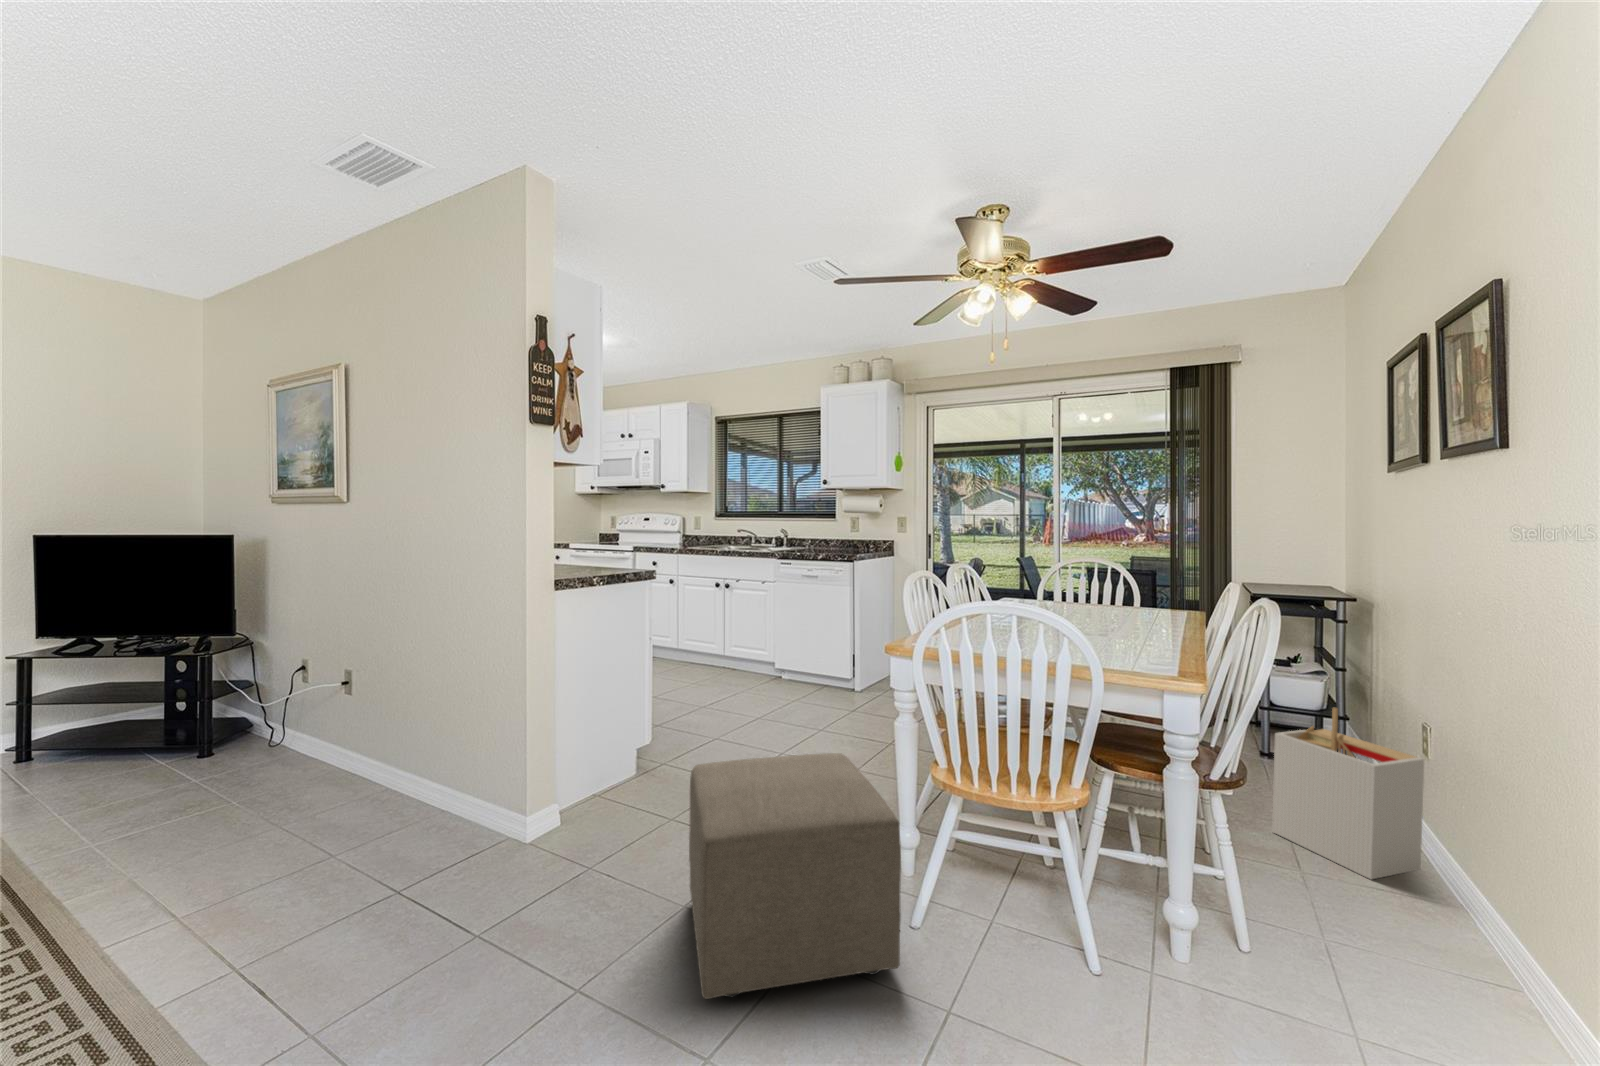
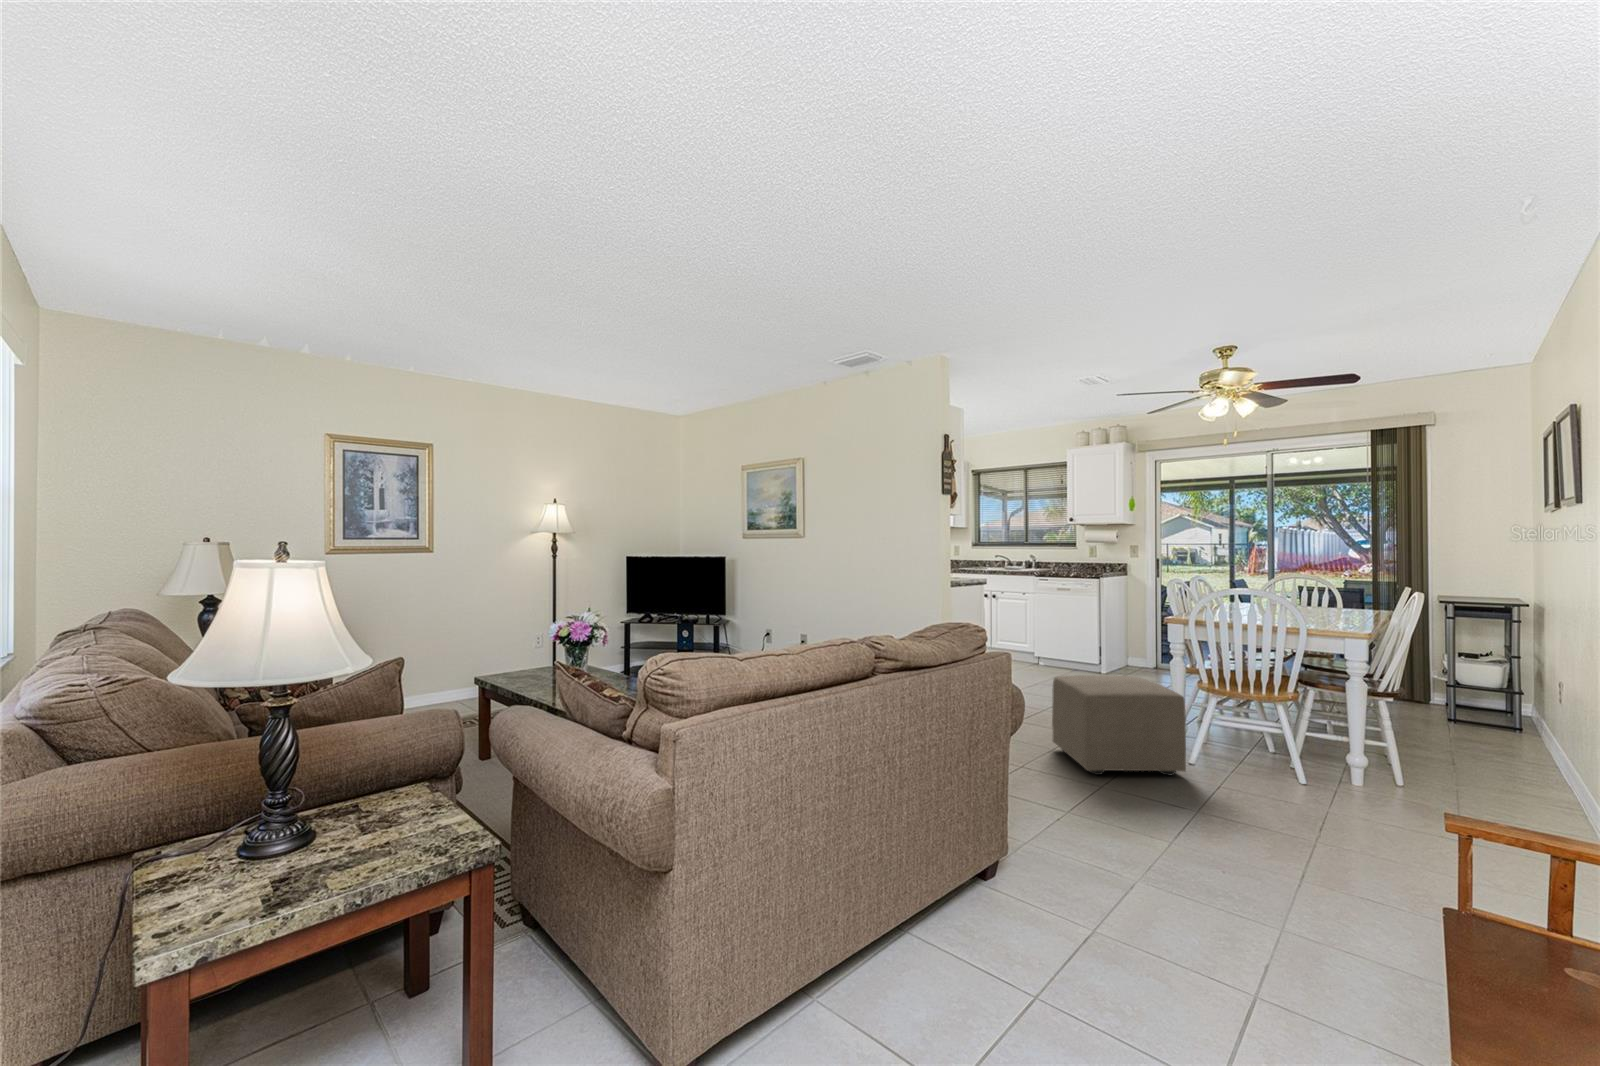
storage bin: present [1272,708,1424,879] -> none [1440,669,1549,773]

